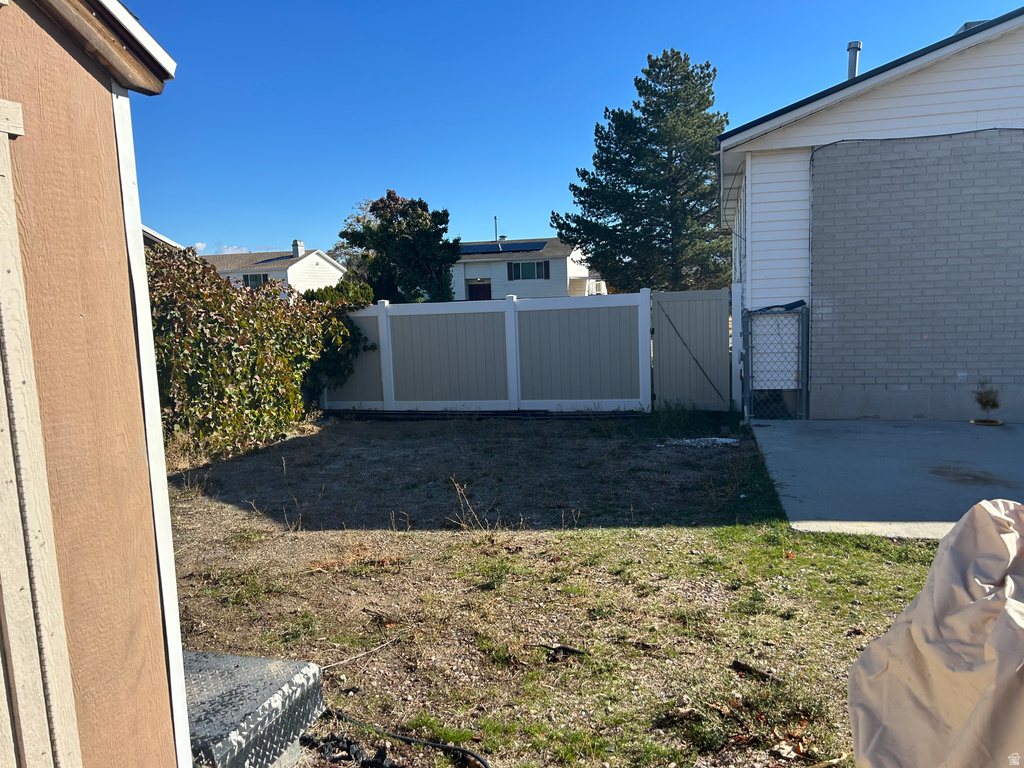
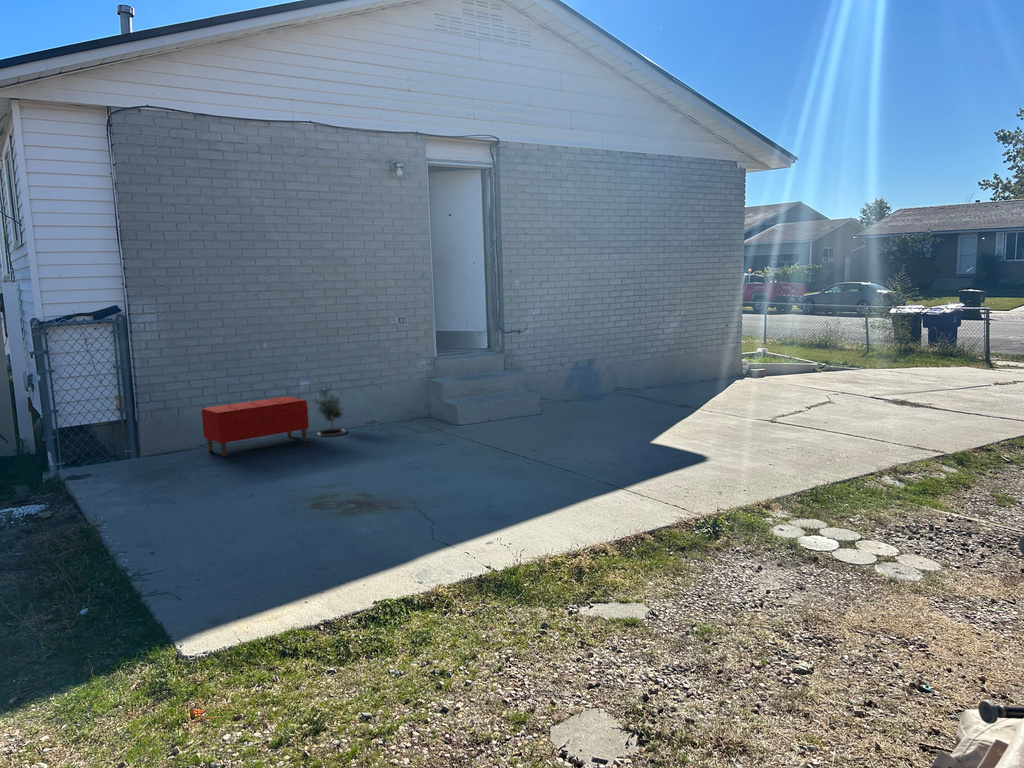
bench: none [861,384,961,427] -> present [202,397,309,457]

